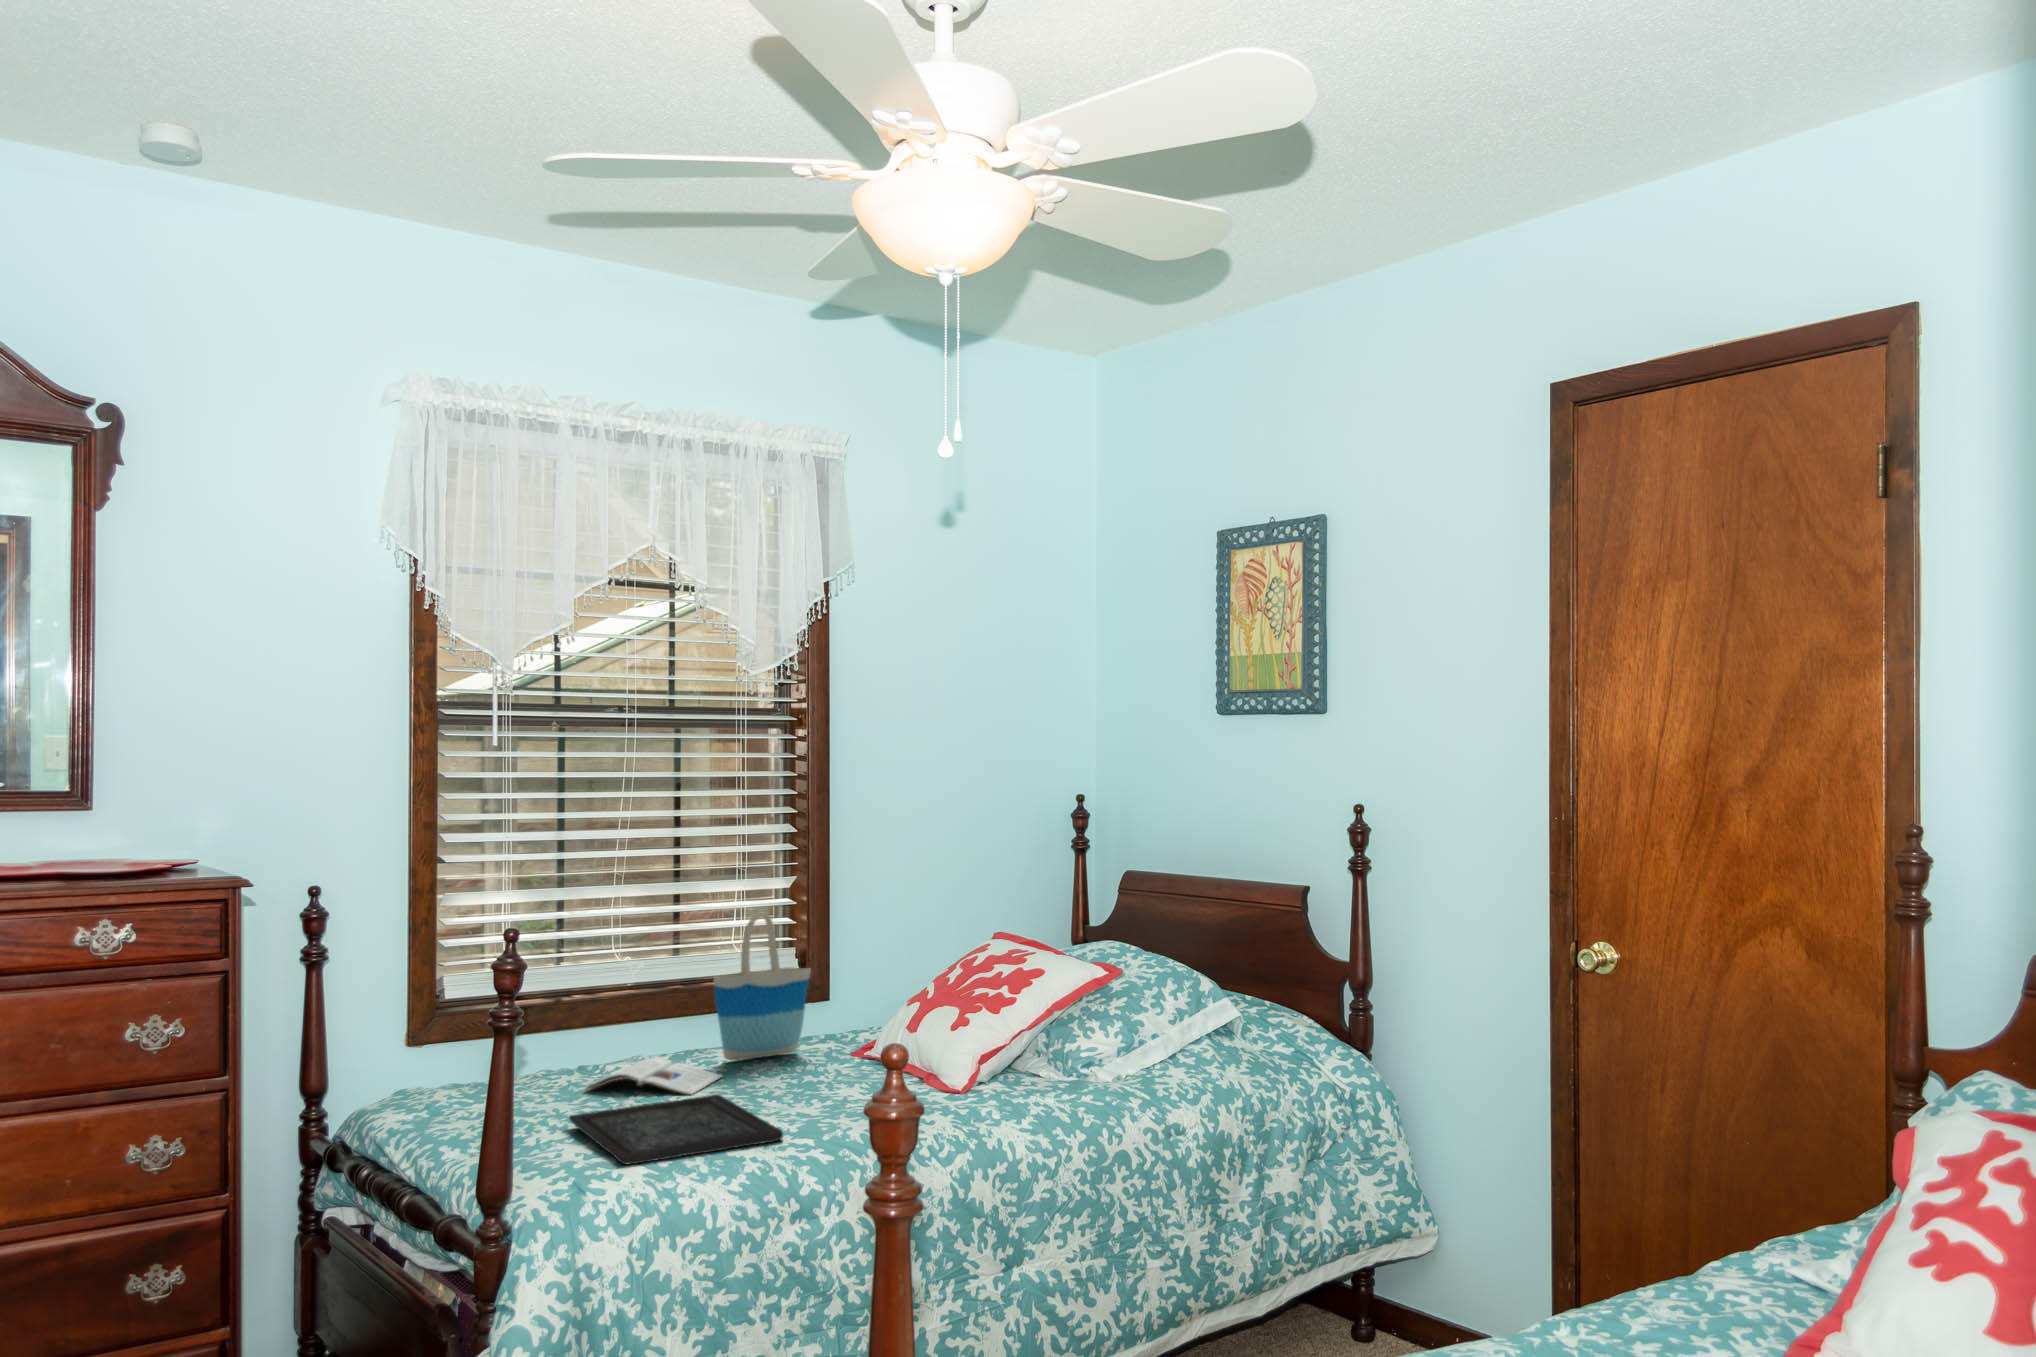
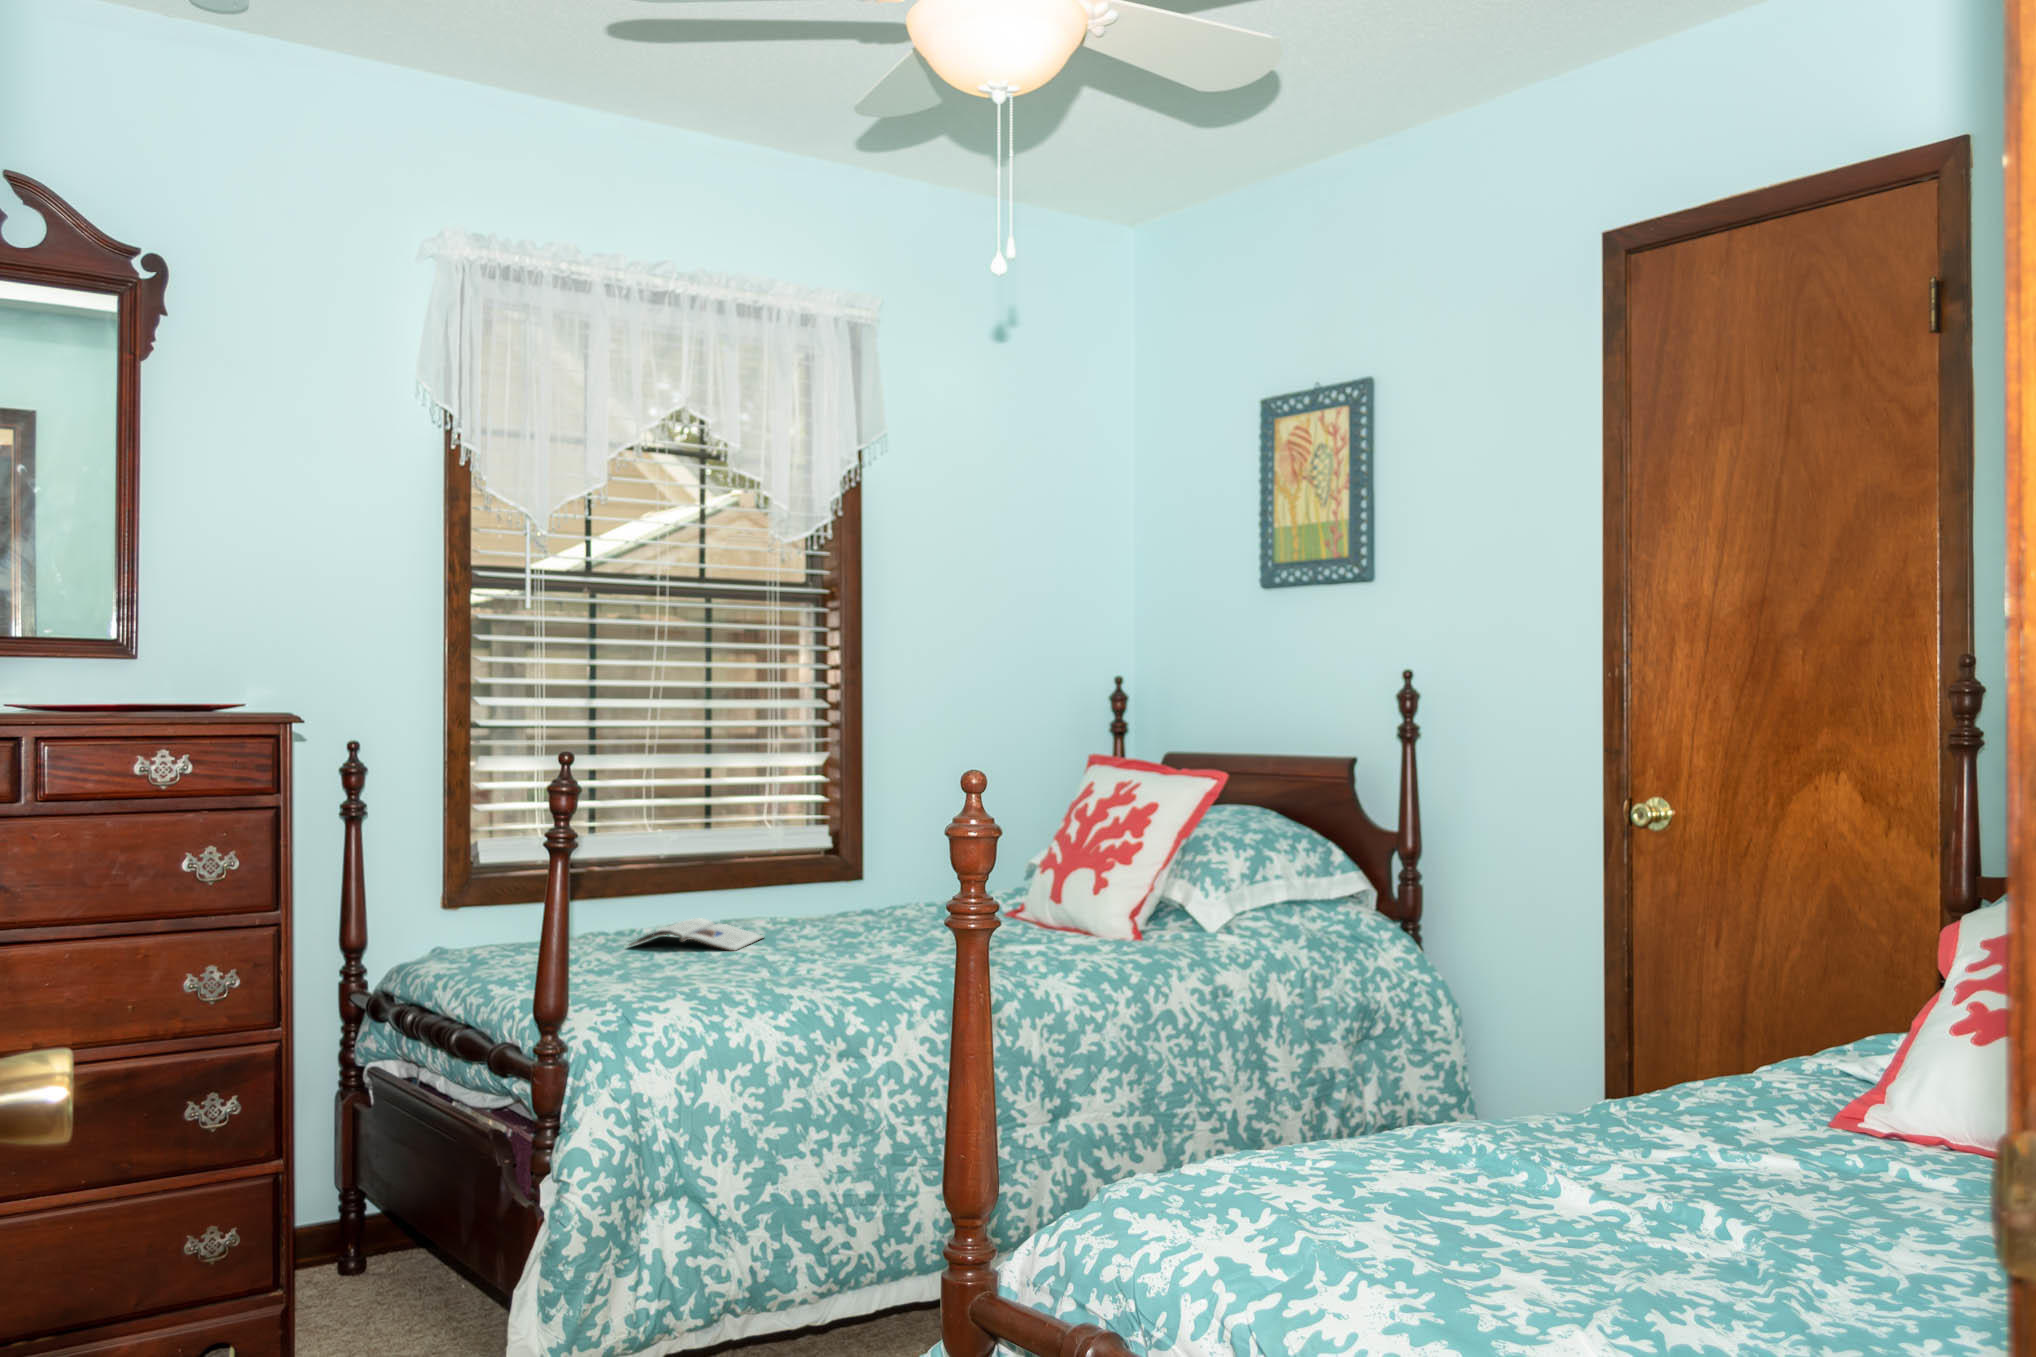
tote bag: present [714,912,811,1060] -> none [755,778,851,925]
tray: present [569,1094,783,1164] -> none [615,947,830,1002]

